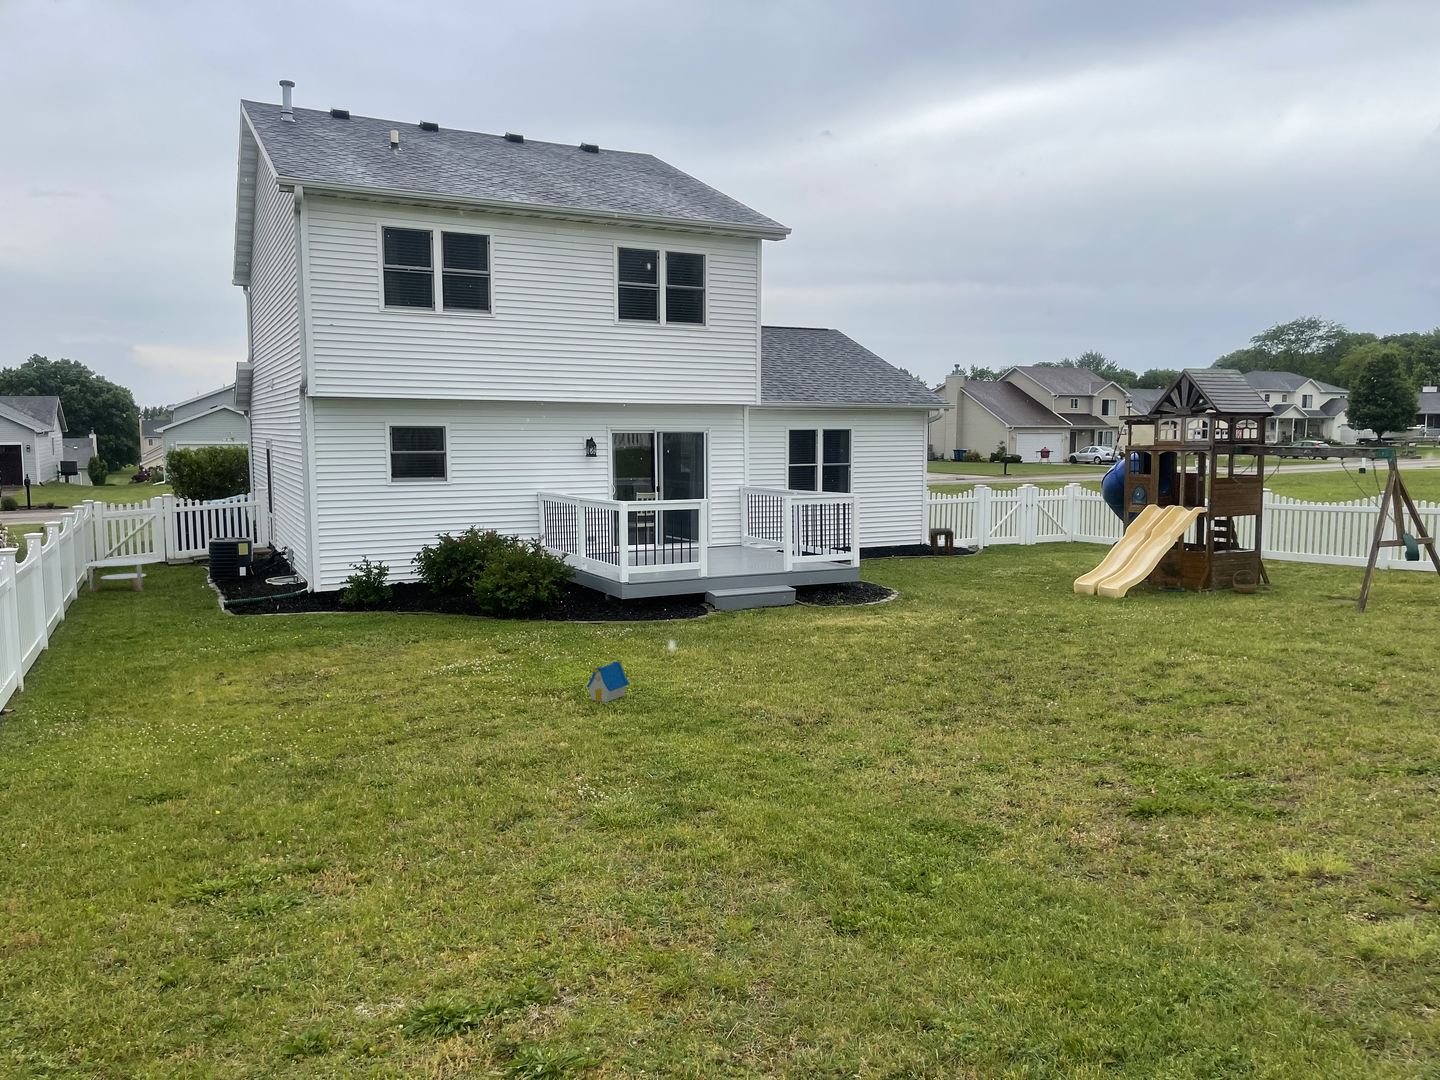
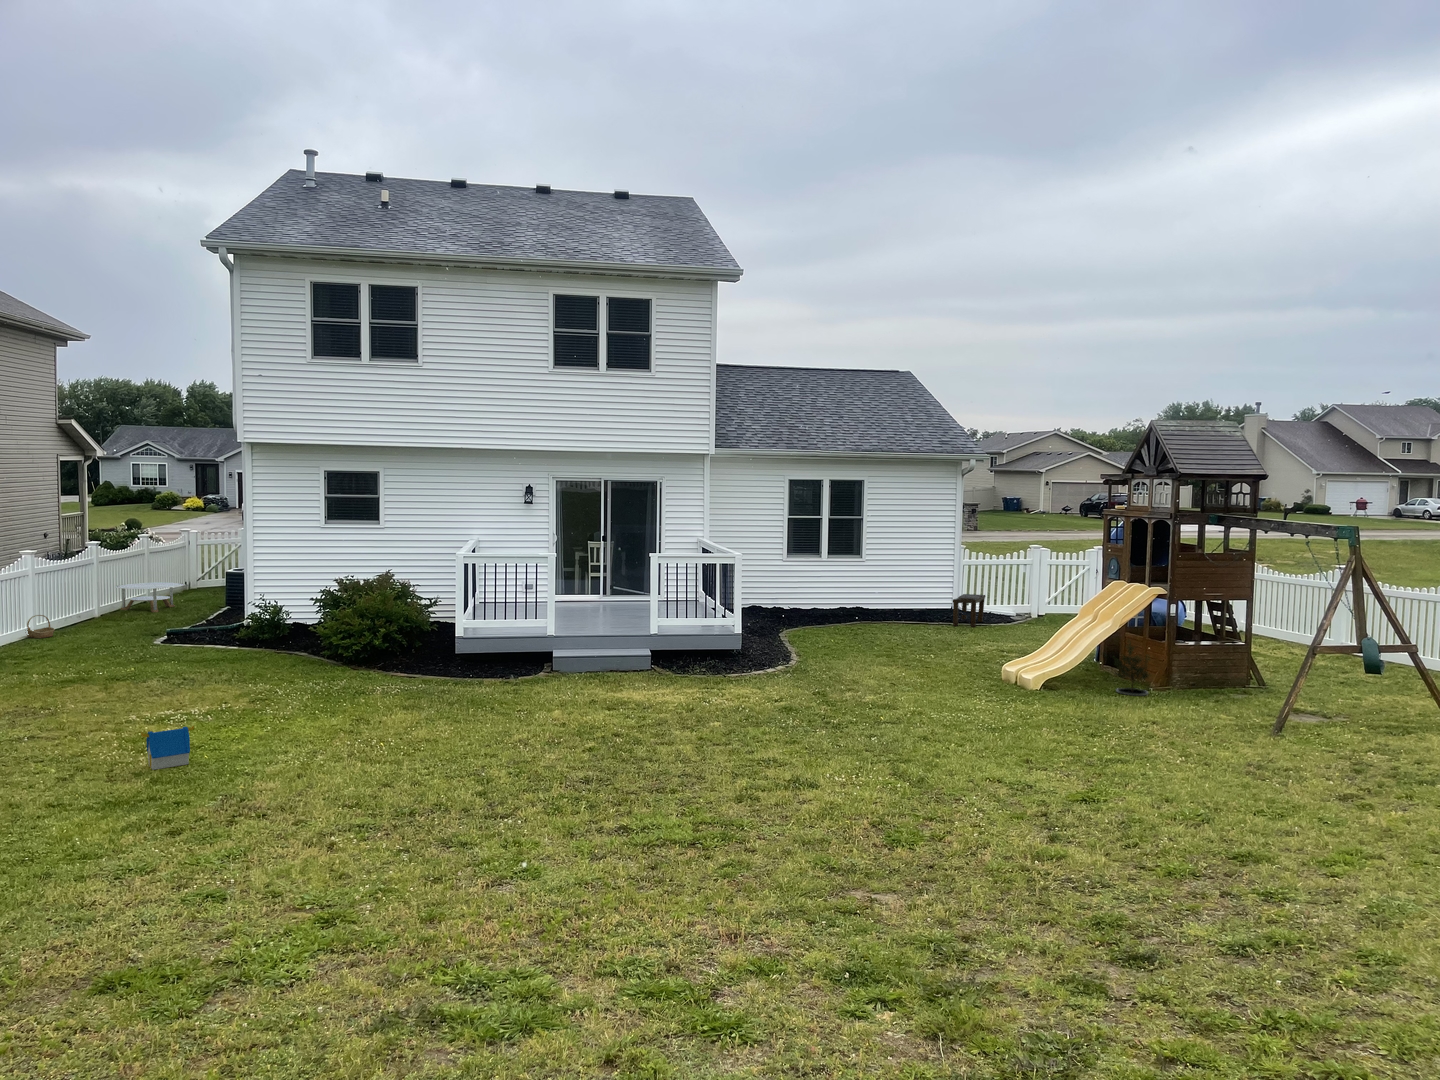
basket: present [1233,570,1257,593] -> present [27,615,55,638]

